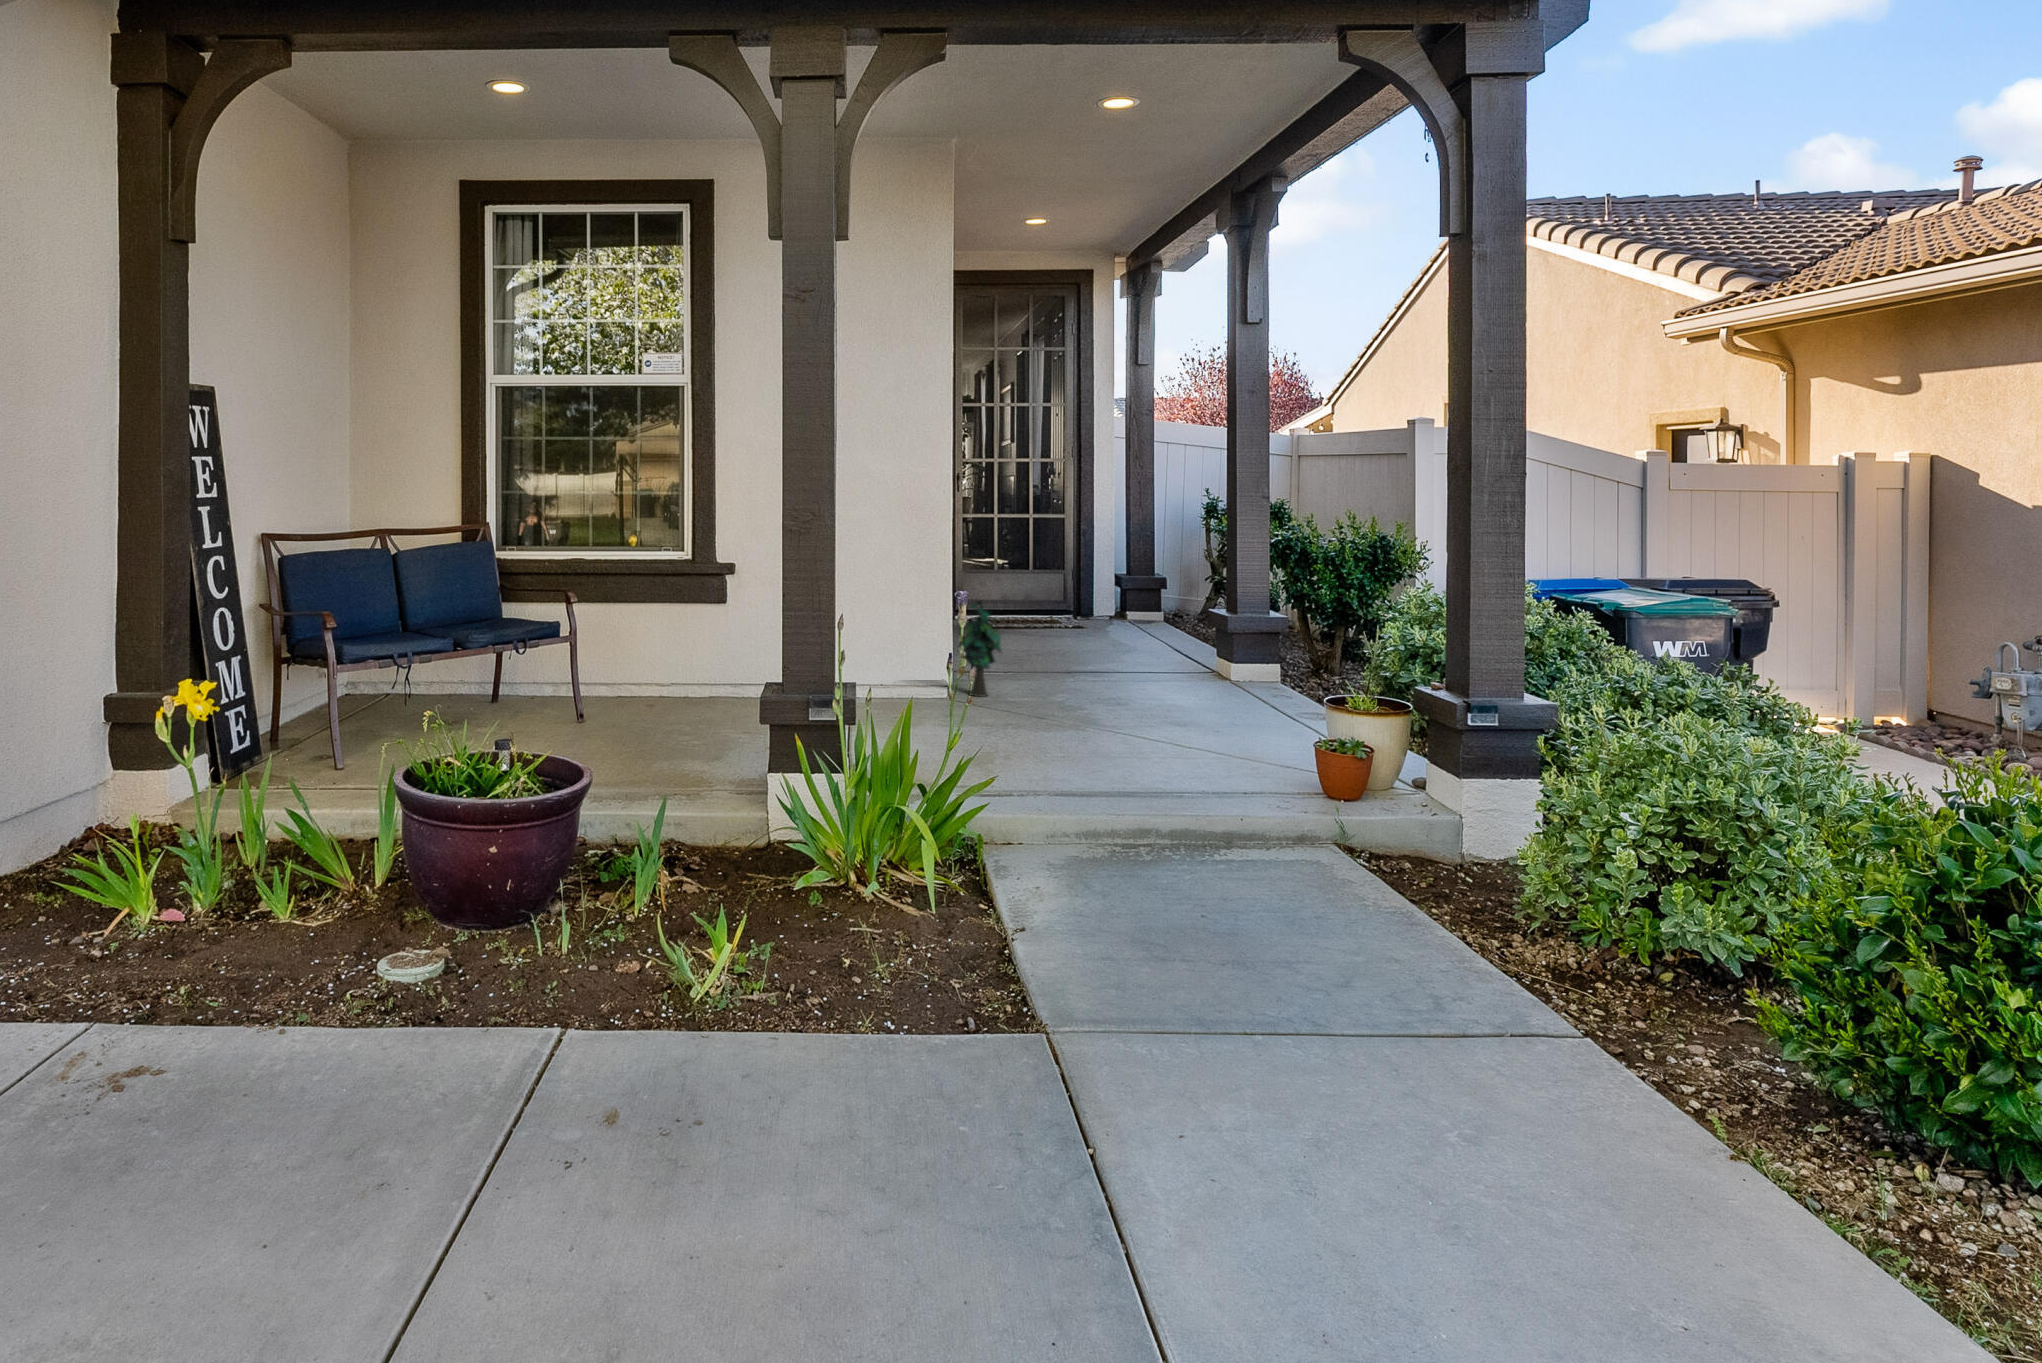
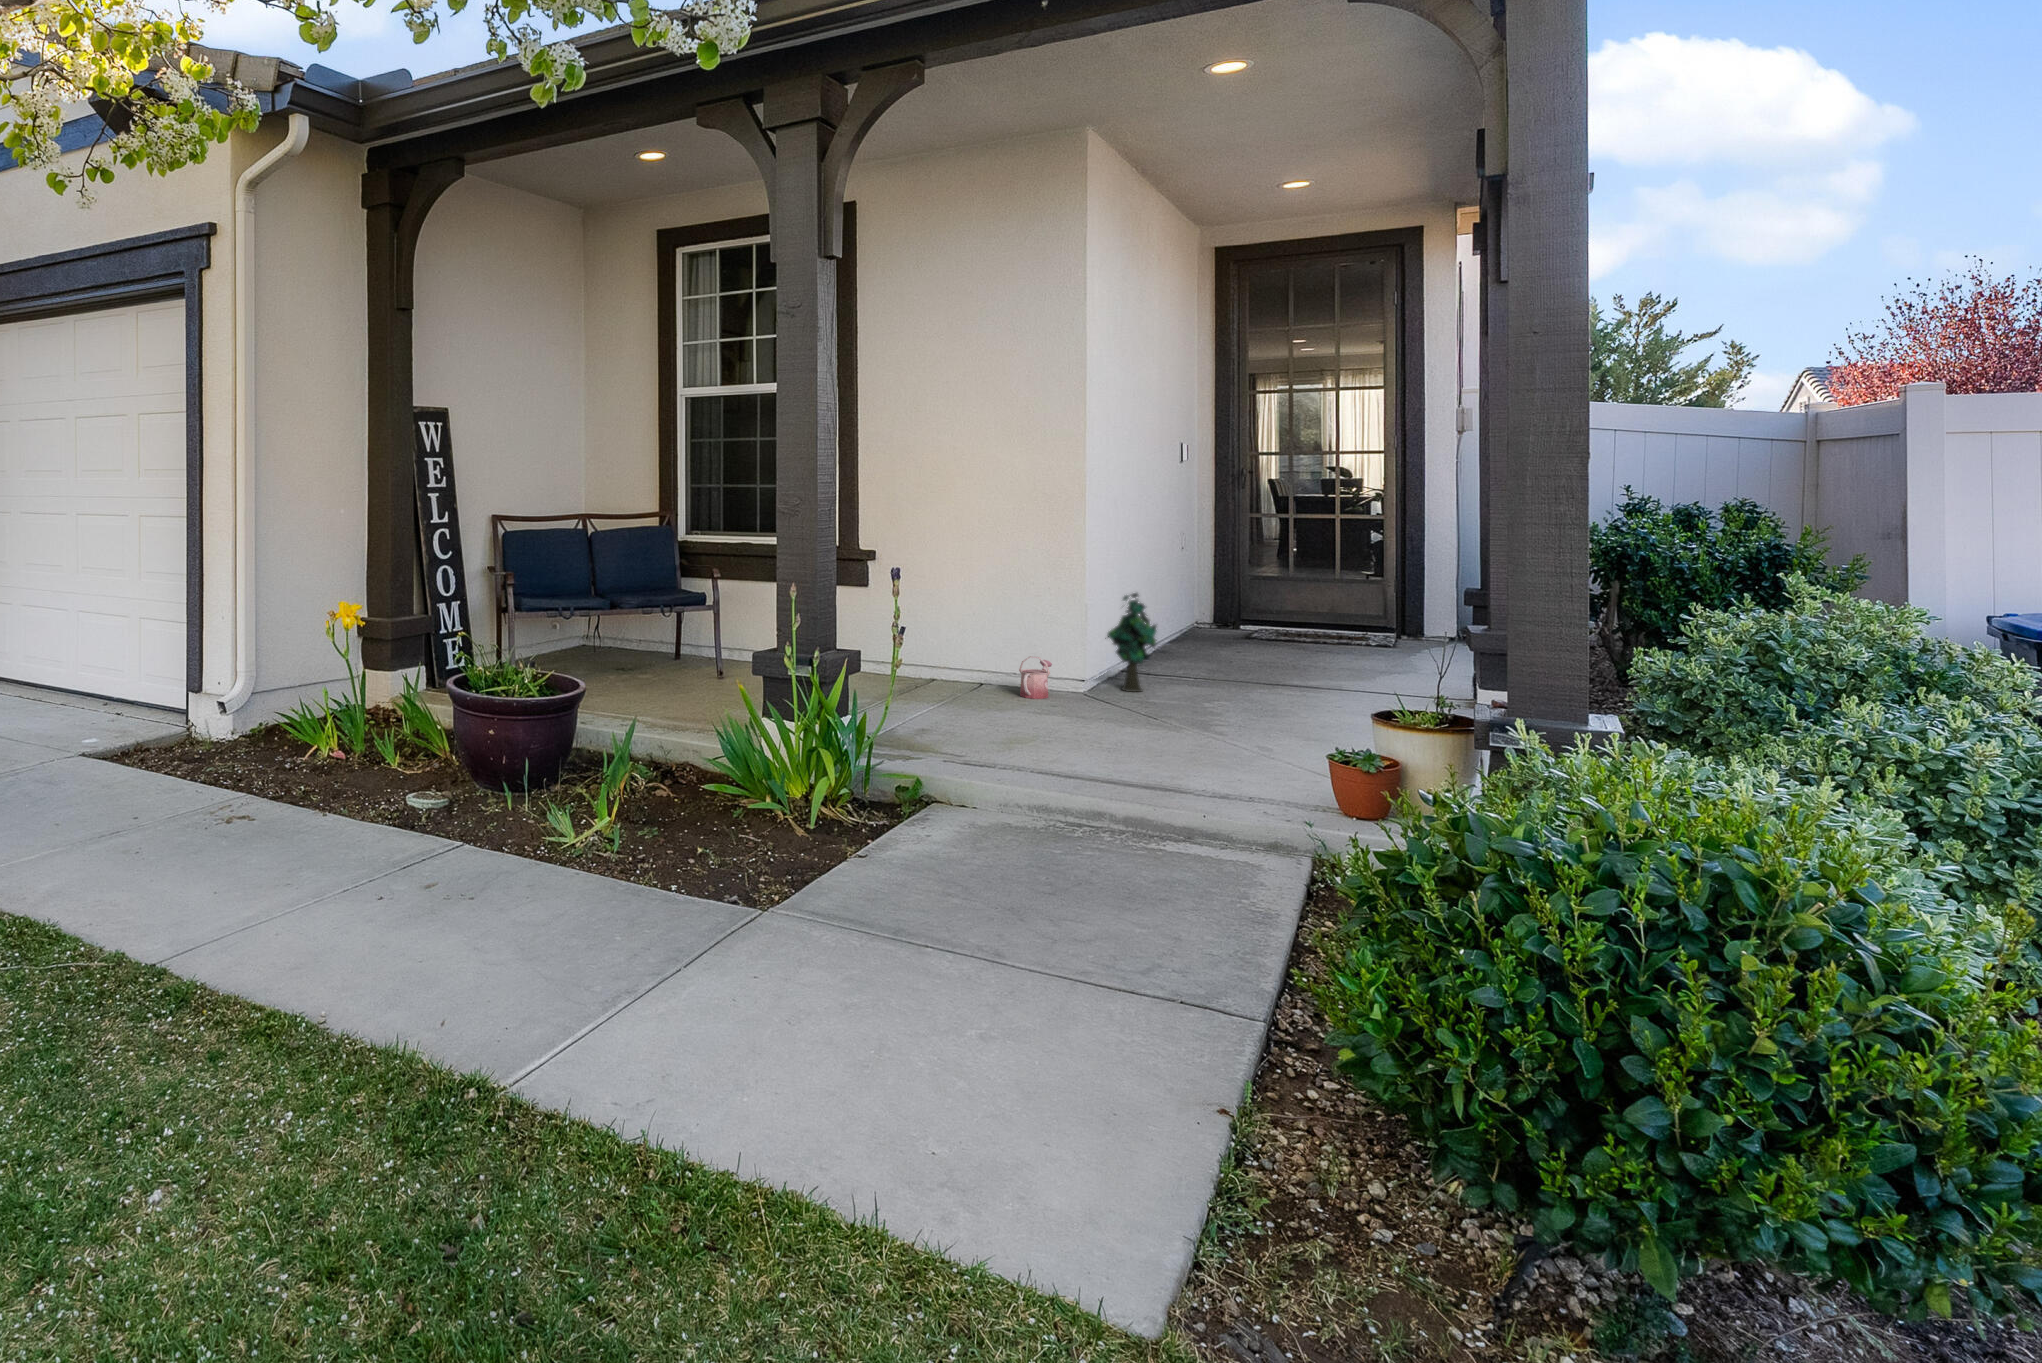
watering can: none [895,671,926,714] -> present [1019,656,1052,699]

